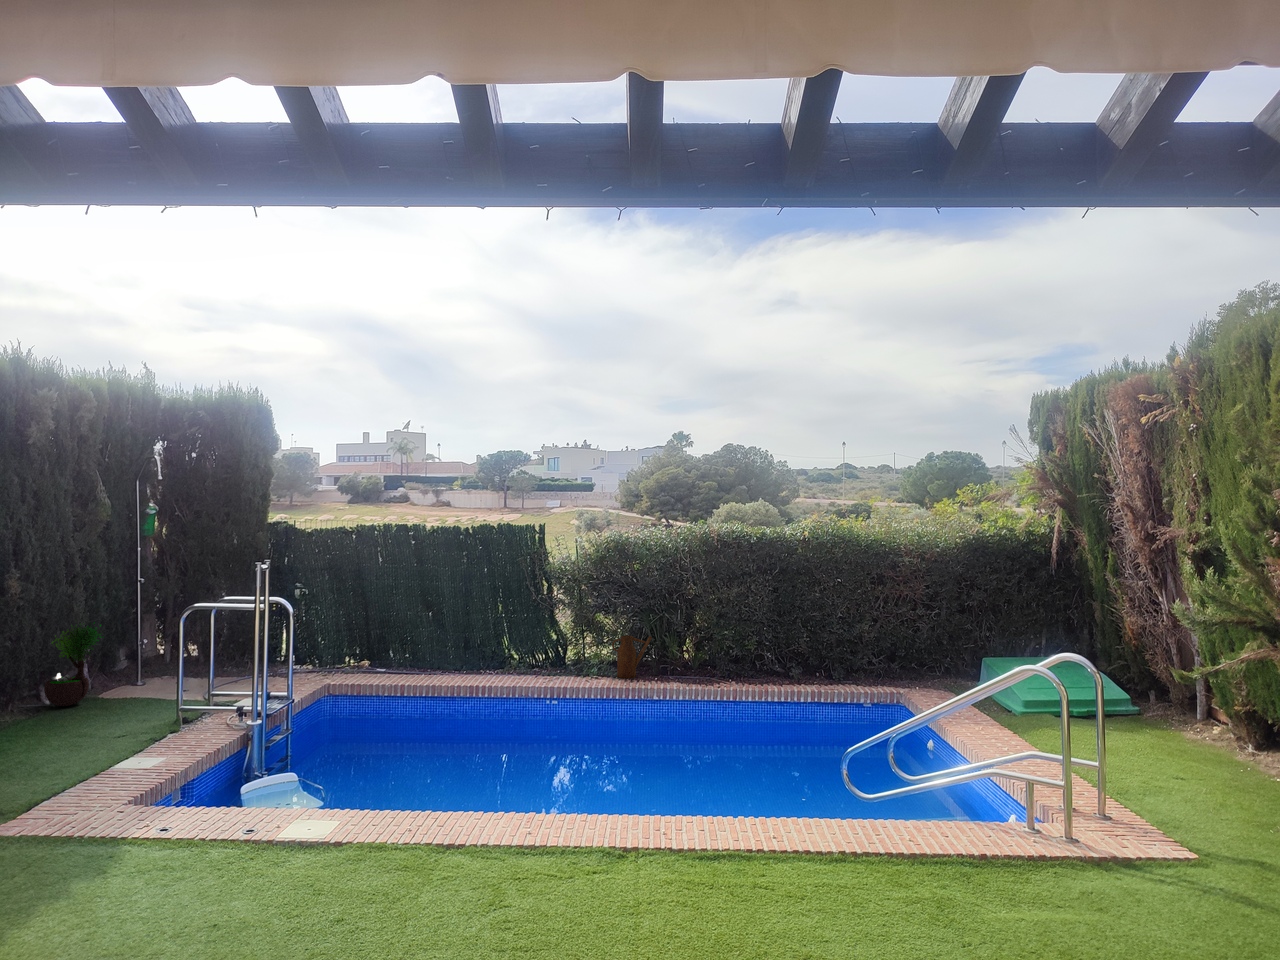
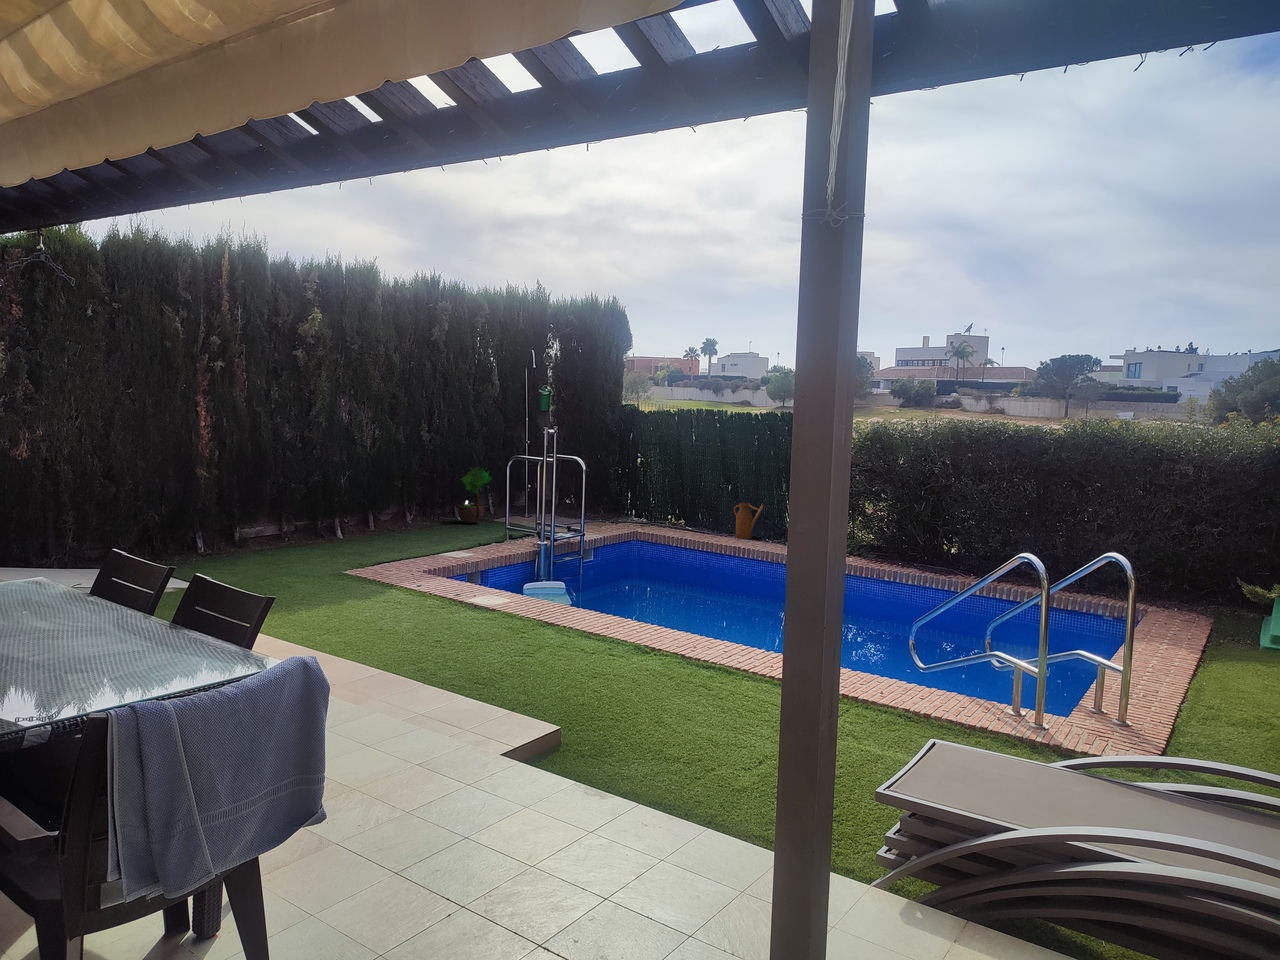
watering can: present [612,636,652,679] -> present [734,503,764,539]

